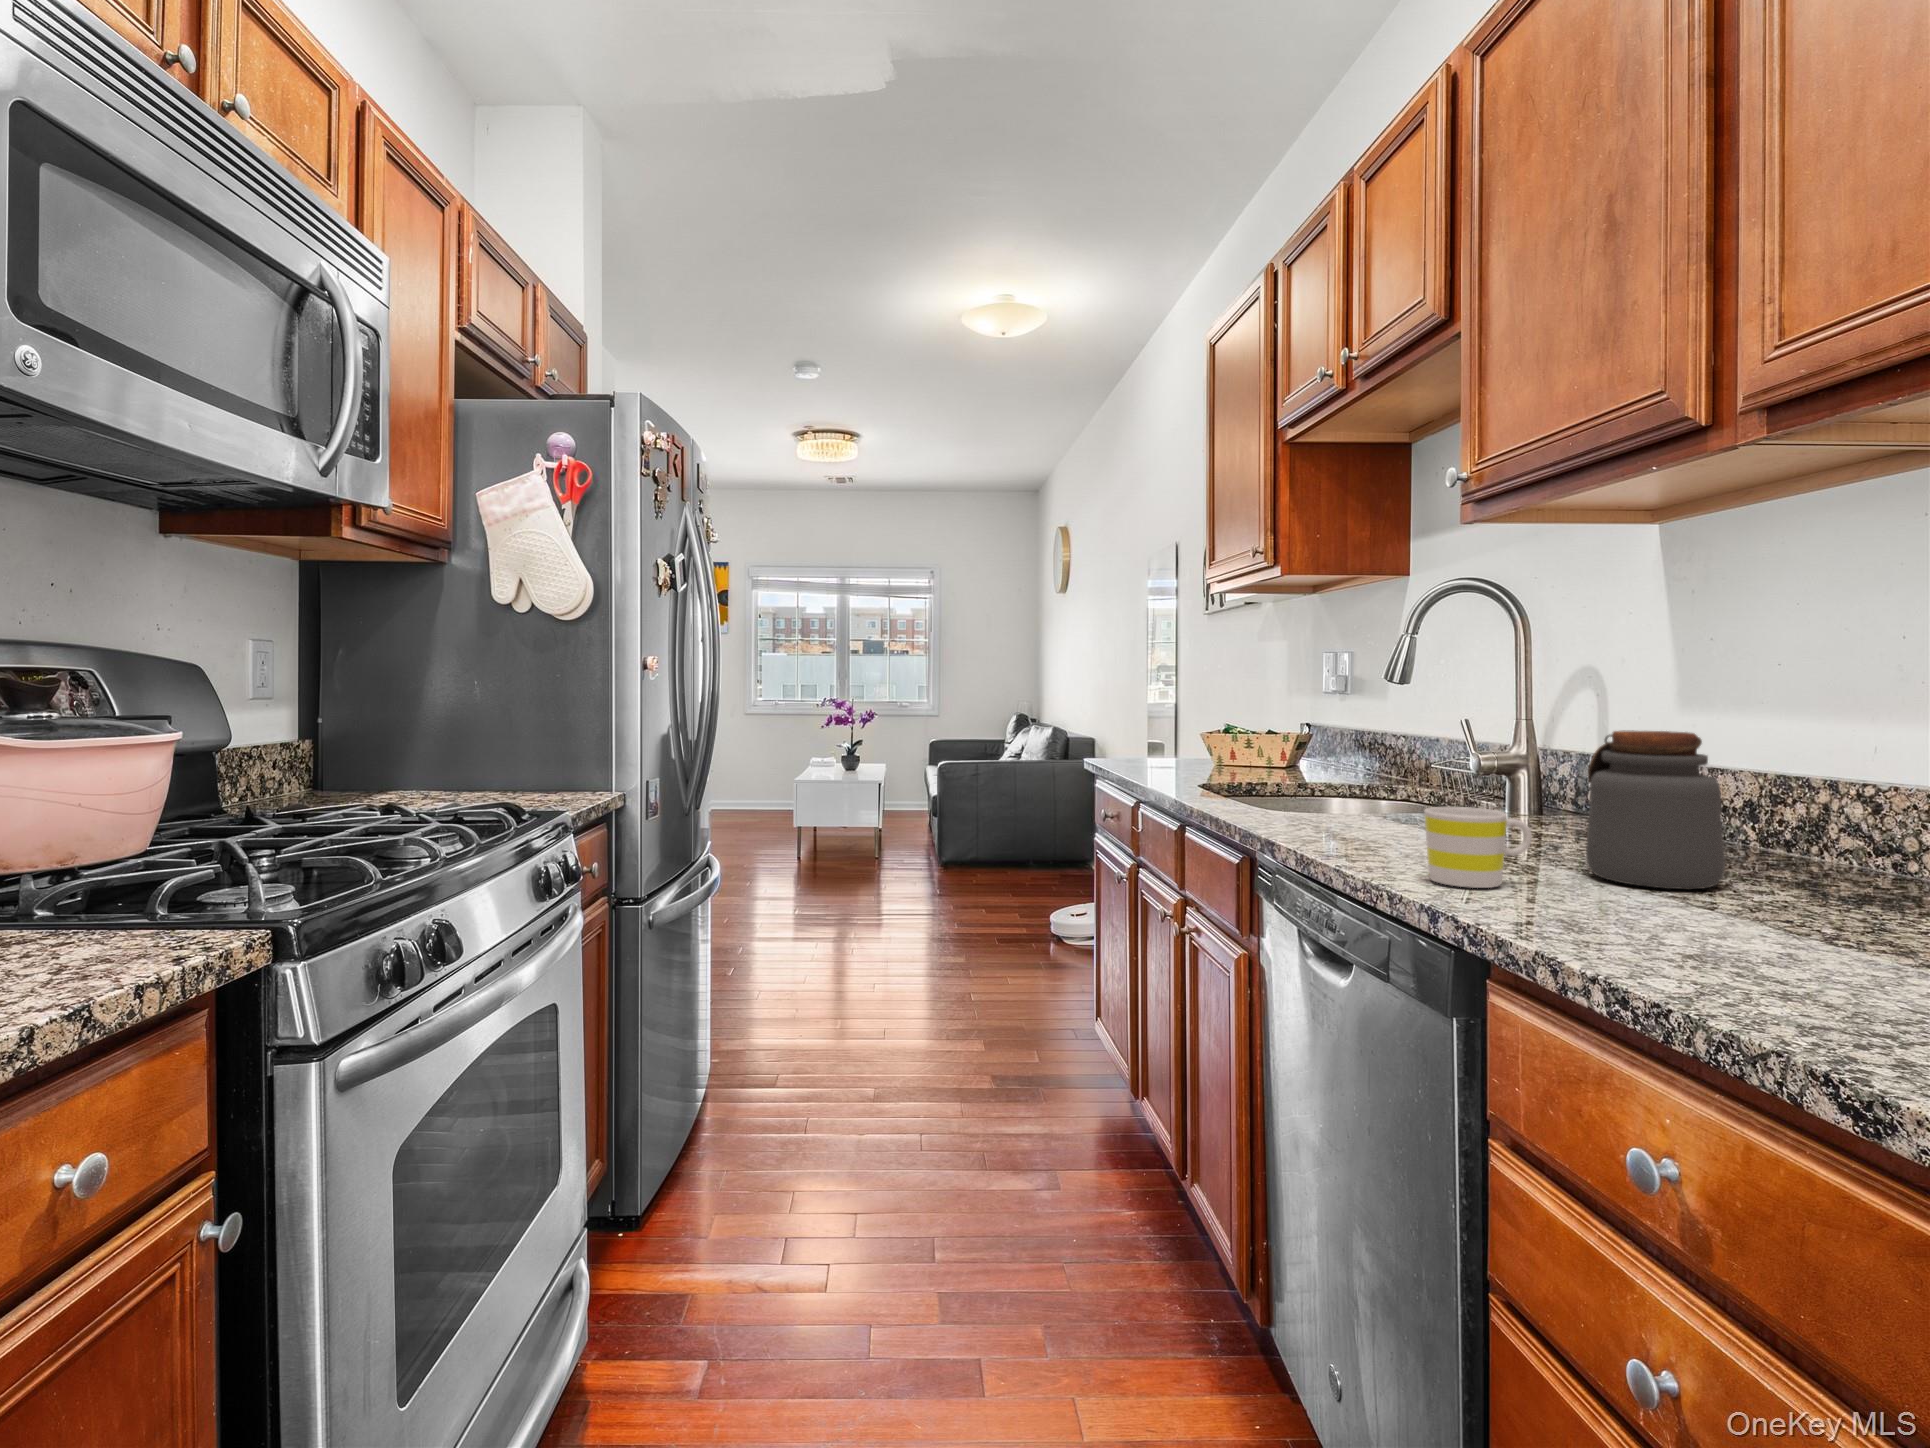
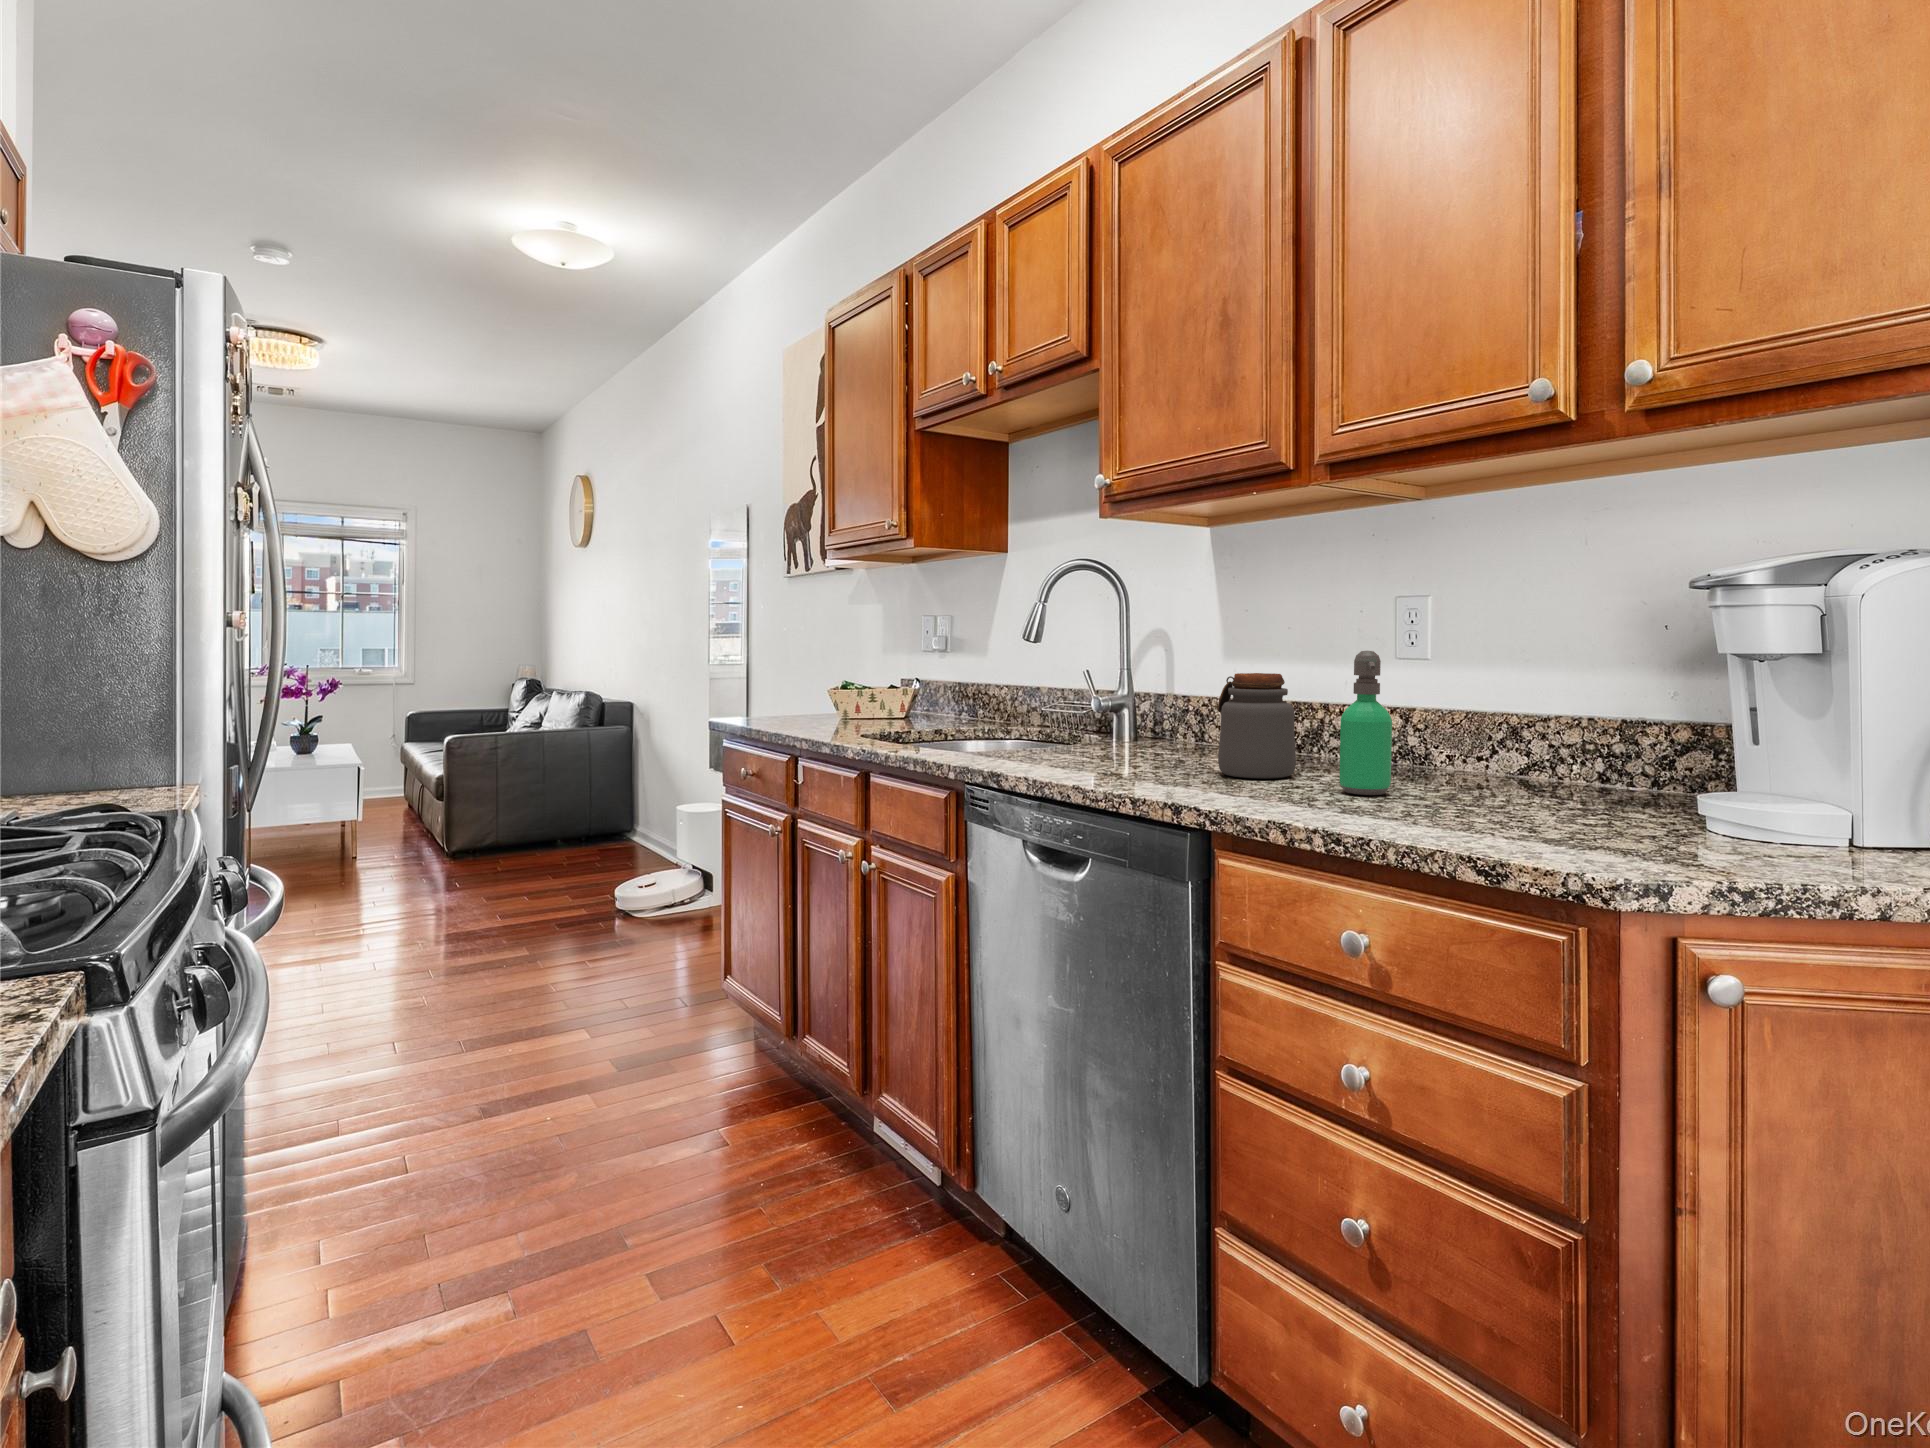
soap dispenser: none [1755,701,1861,937] -> present [1340,651,1392,795]
mug: present [1424,807,1532,888] -> none [1138,732,1201,789]

